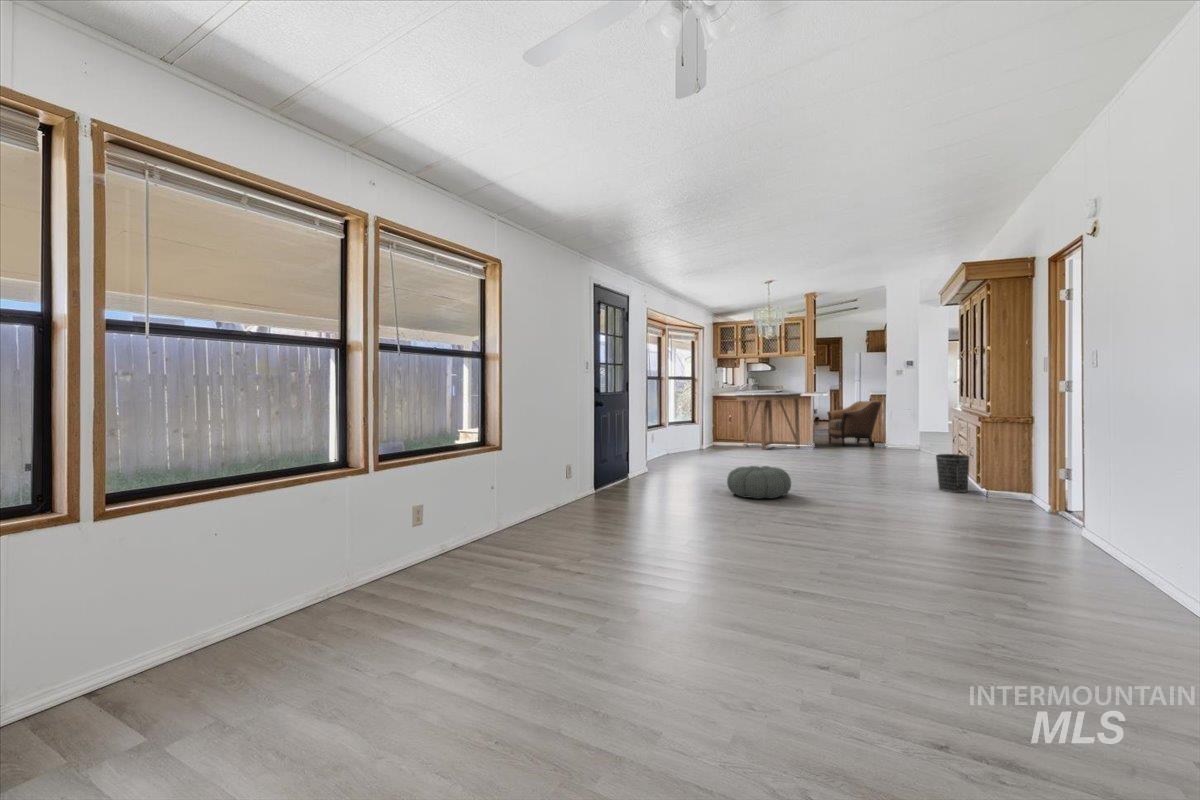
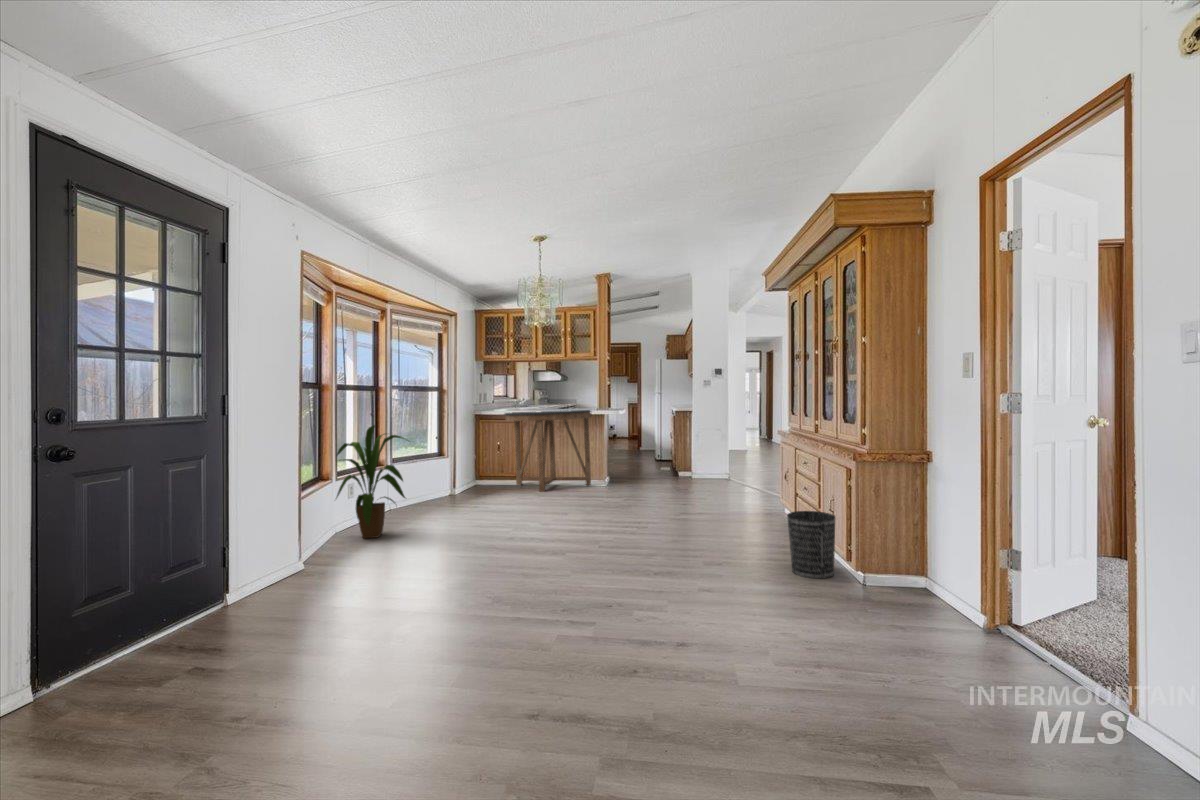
house plant: none [648,400,692,464] -> present [336,425,405,538]
armchair: present [827,400,881,446] -> none [625,418,688,480]
pouf: present [727,466,791,499] -> none [422,564,555,654]

